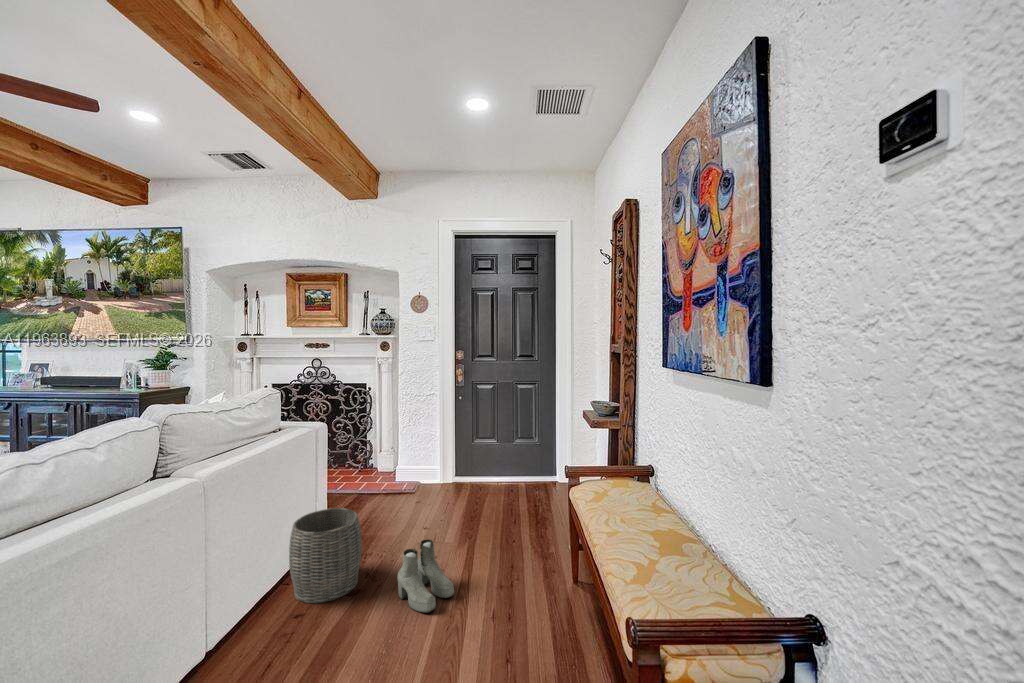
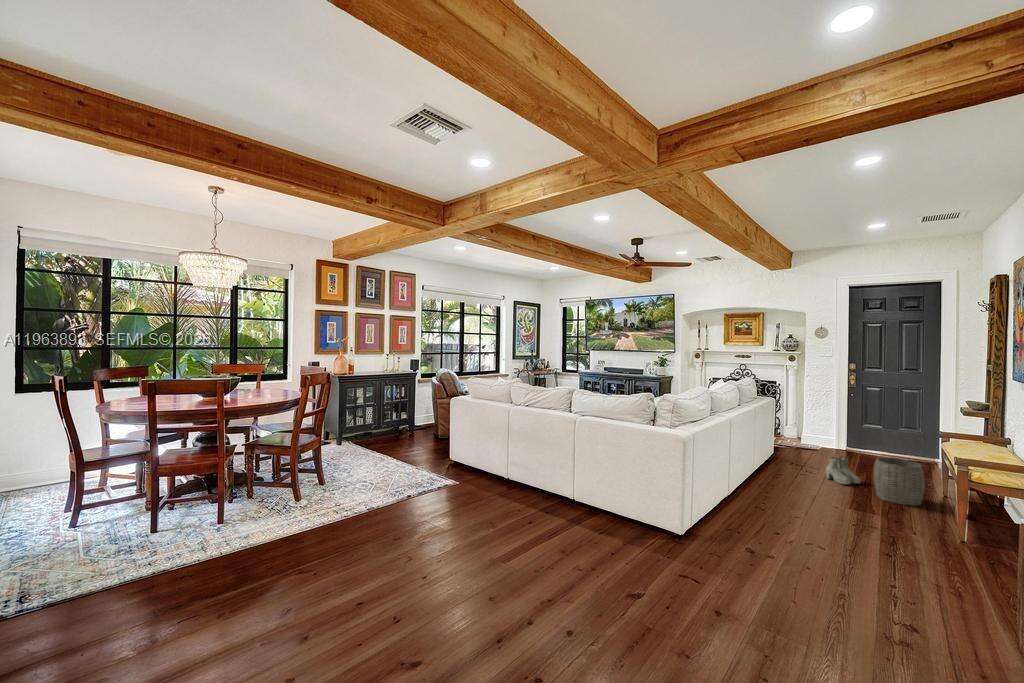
woven basket: present [289,508,362,603] -> present [874,458,925,506]

